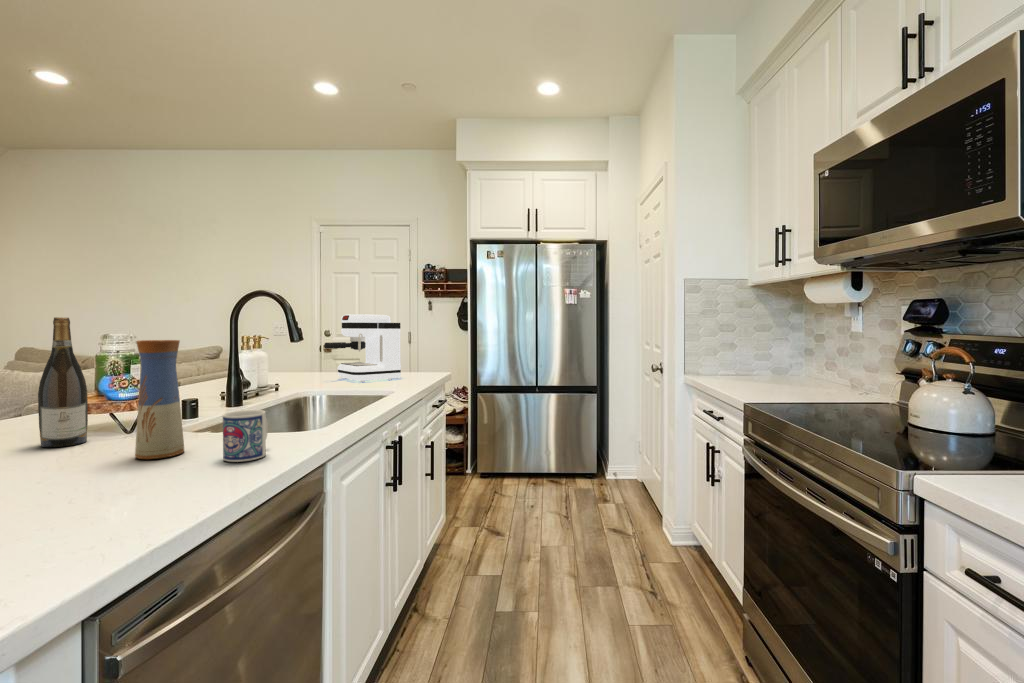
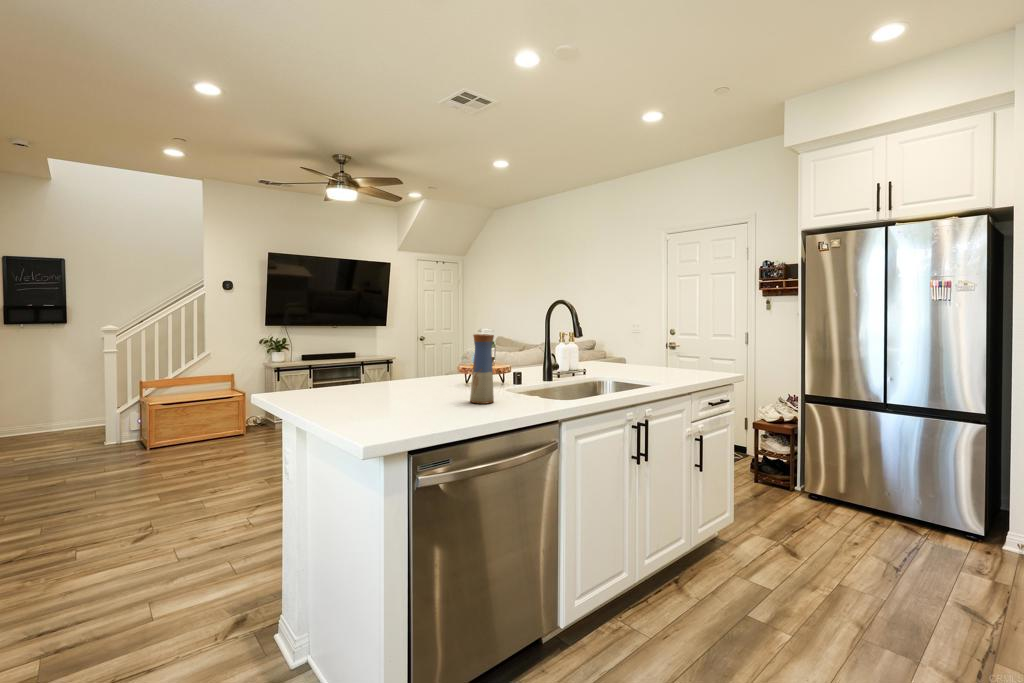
coffee maker: present [324,314,401,382] -> none [628,316,694,377]
wine bottle: present [38,317,88,447] -> none [440,319,461,391]
mug: present [223,410,268,462] -> none [505,381,534,412]

